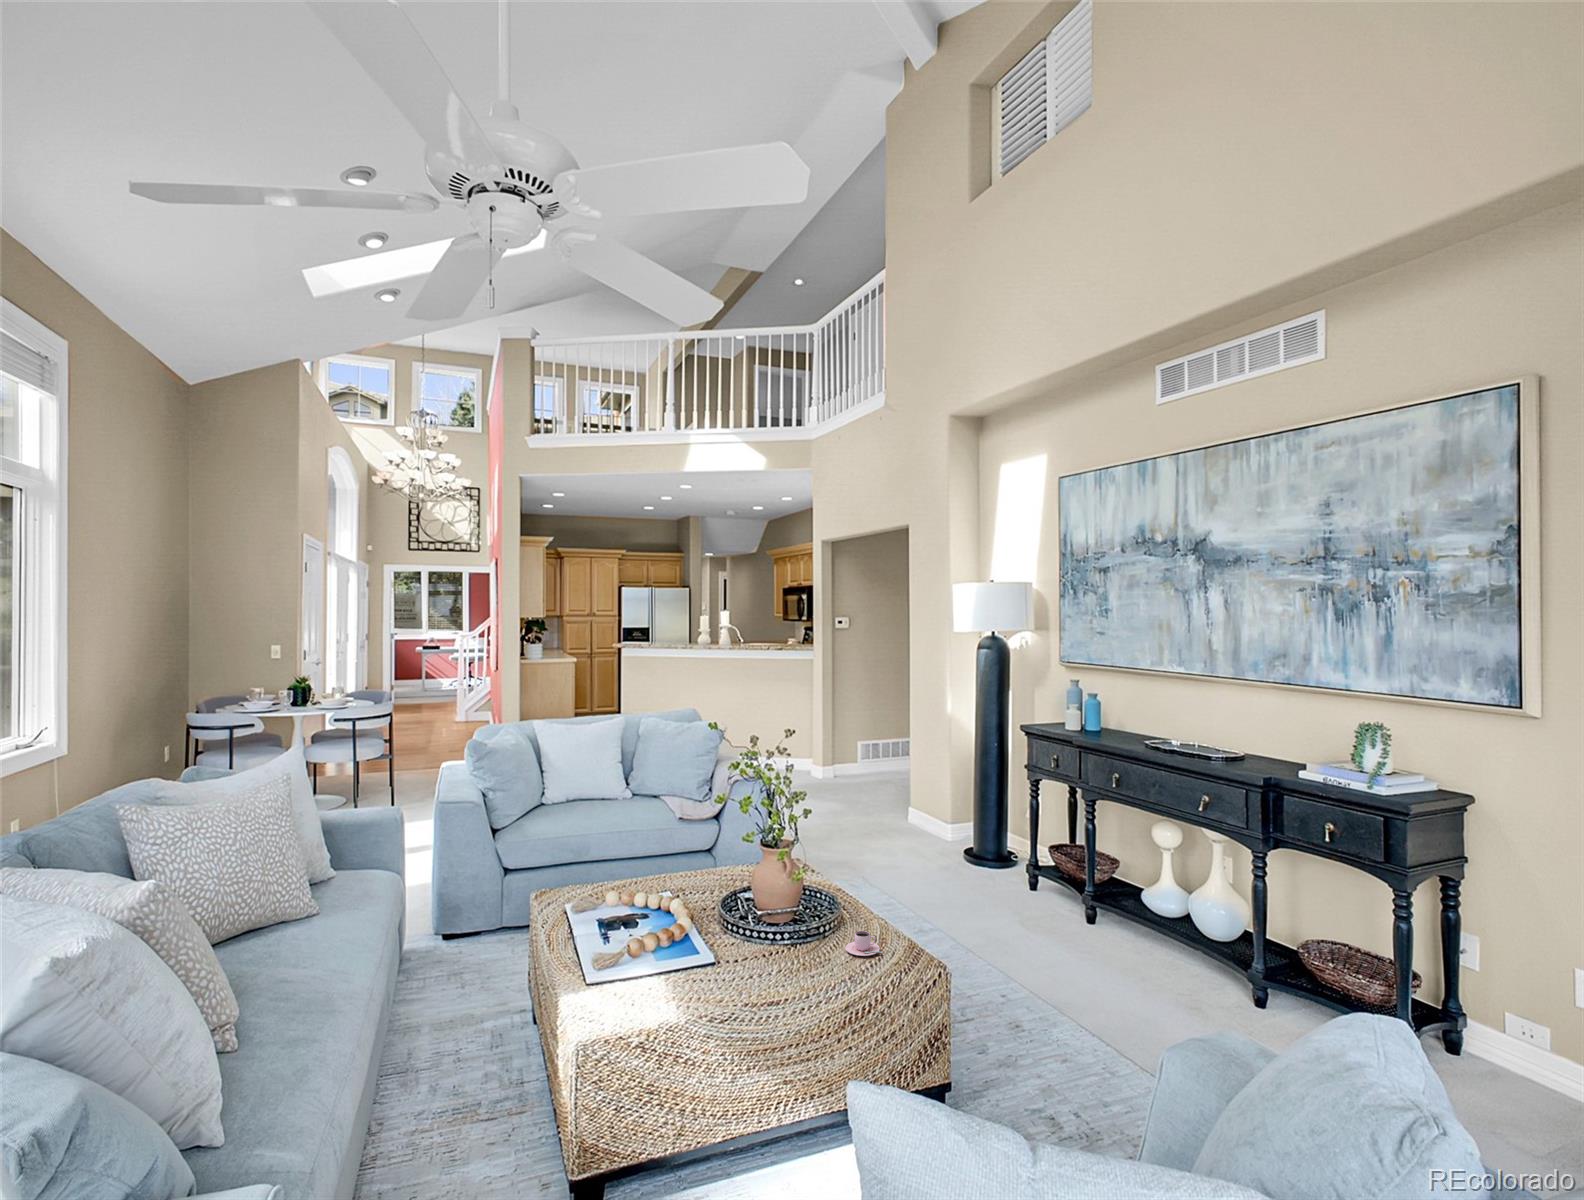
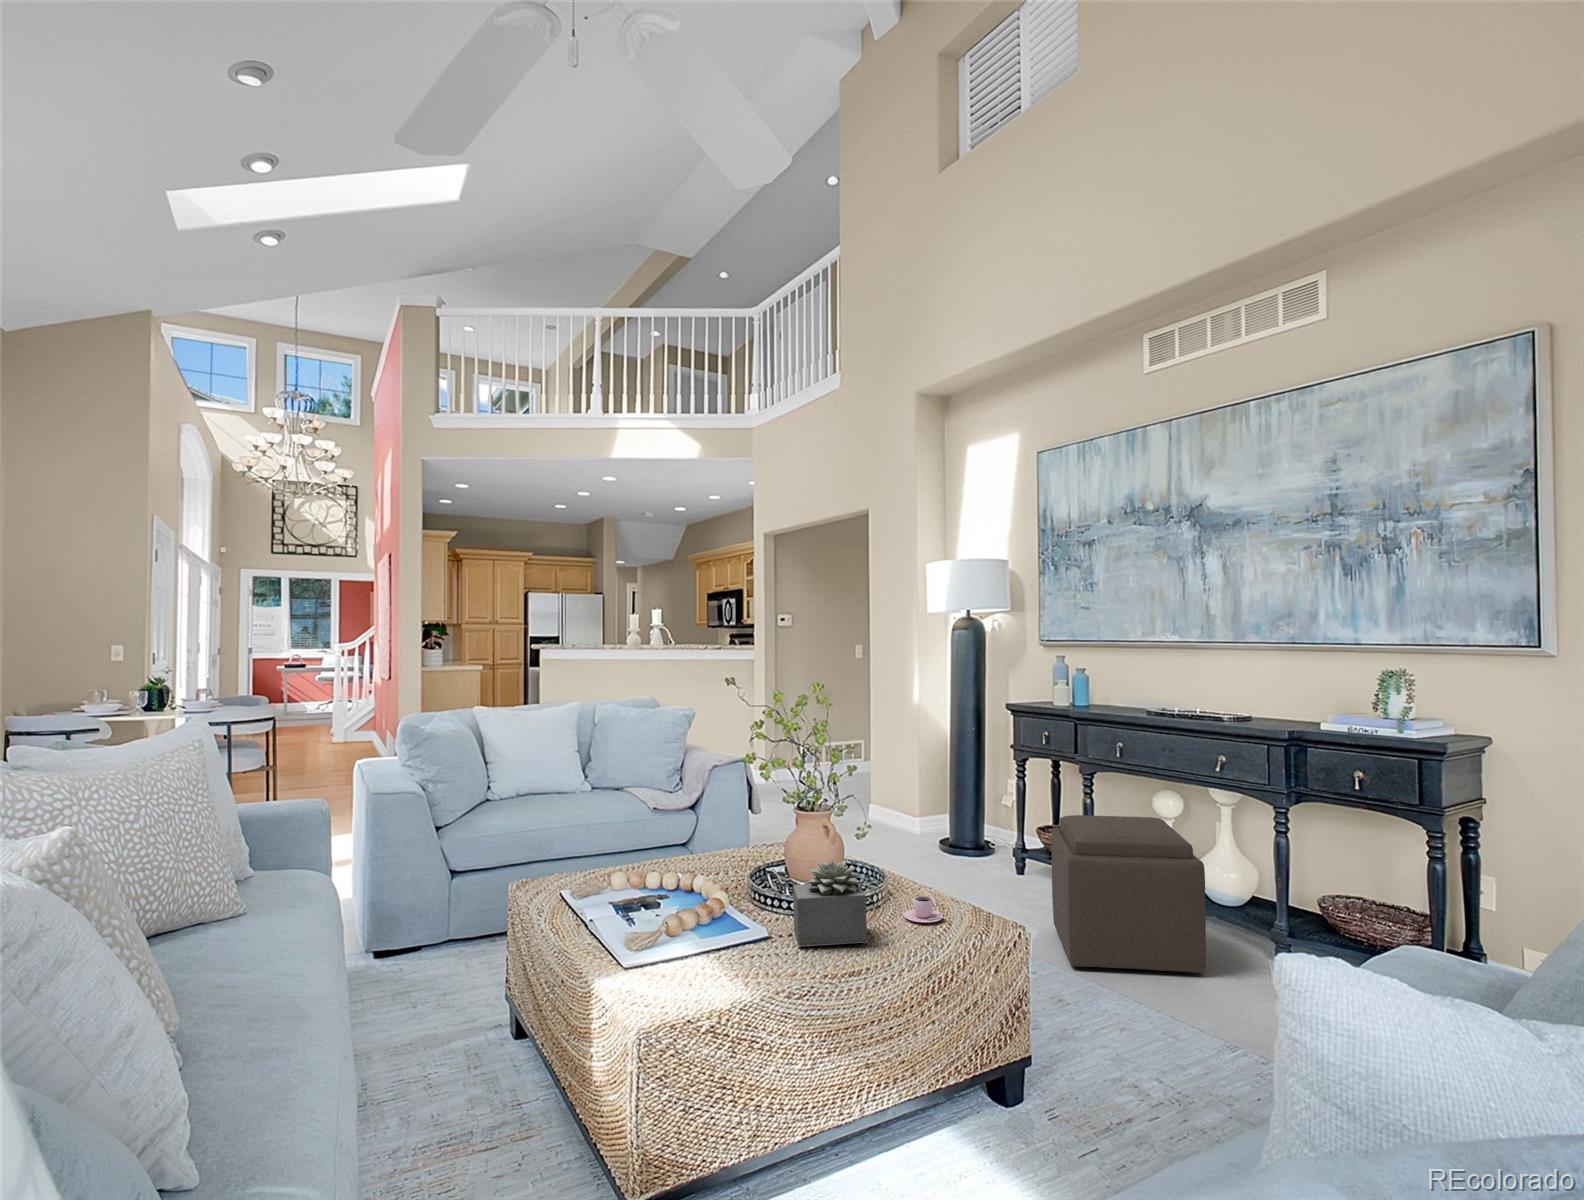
ottoman: none [1042,844,1172,1004] -> present [1052,815,1206,975]
succulent plant: none [739,898,801,974] -> present [793,859,868,947]

